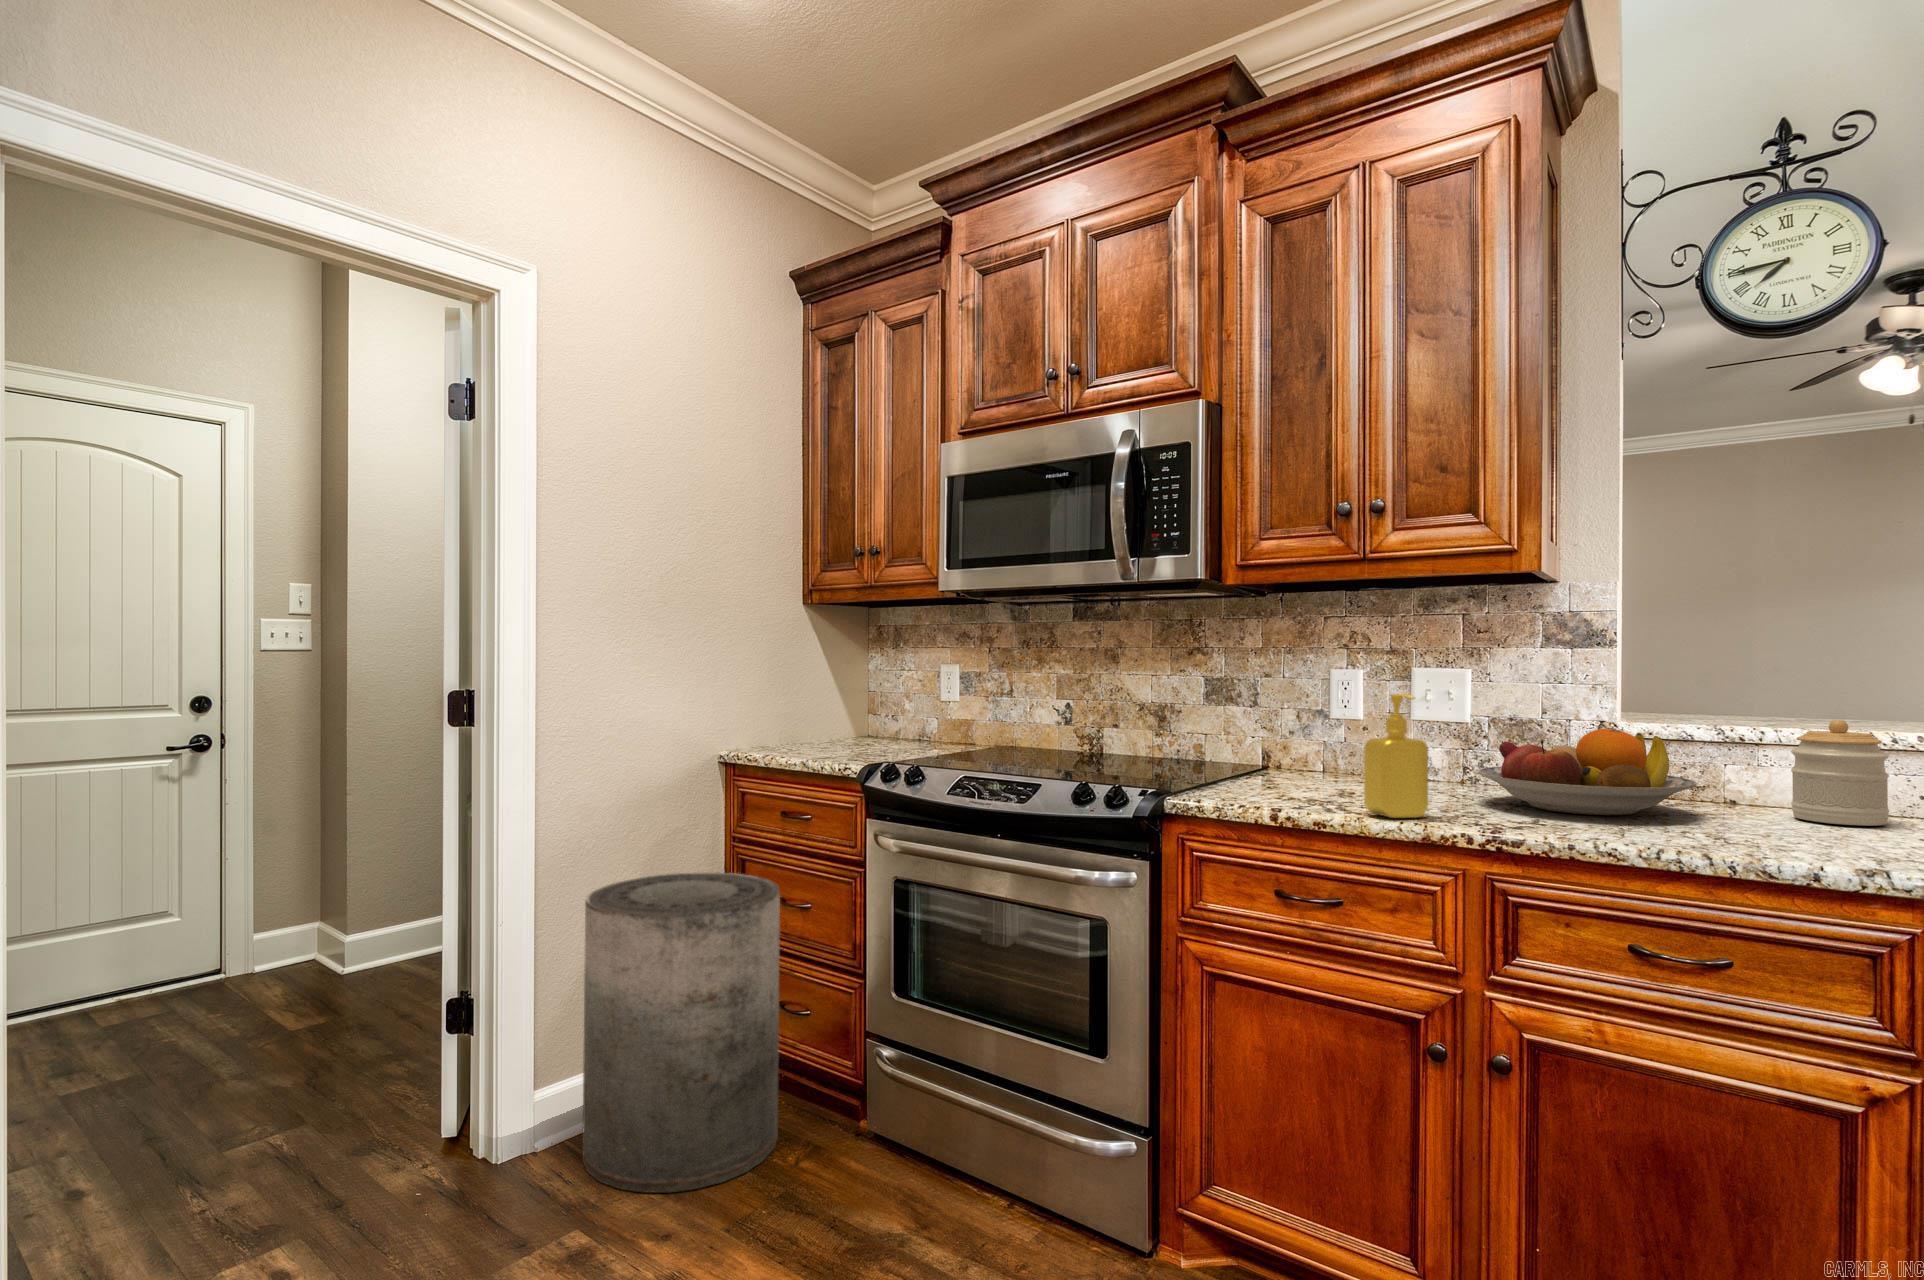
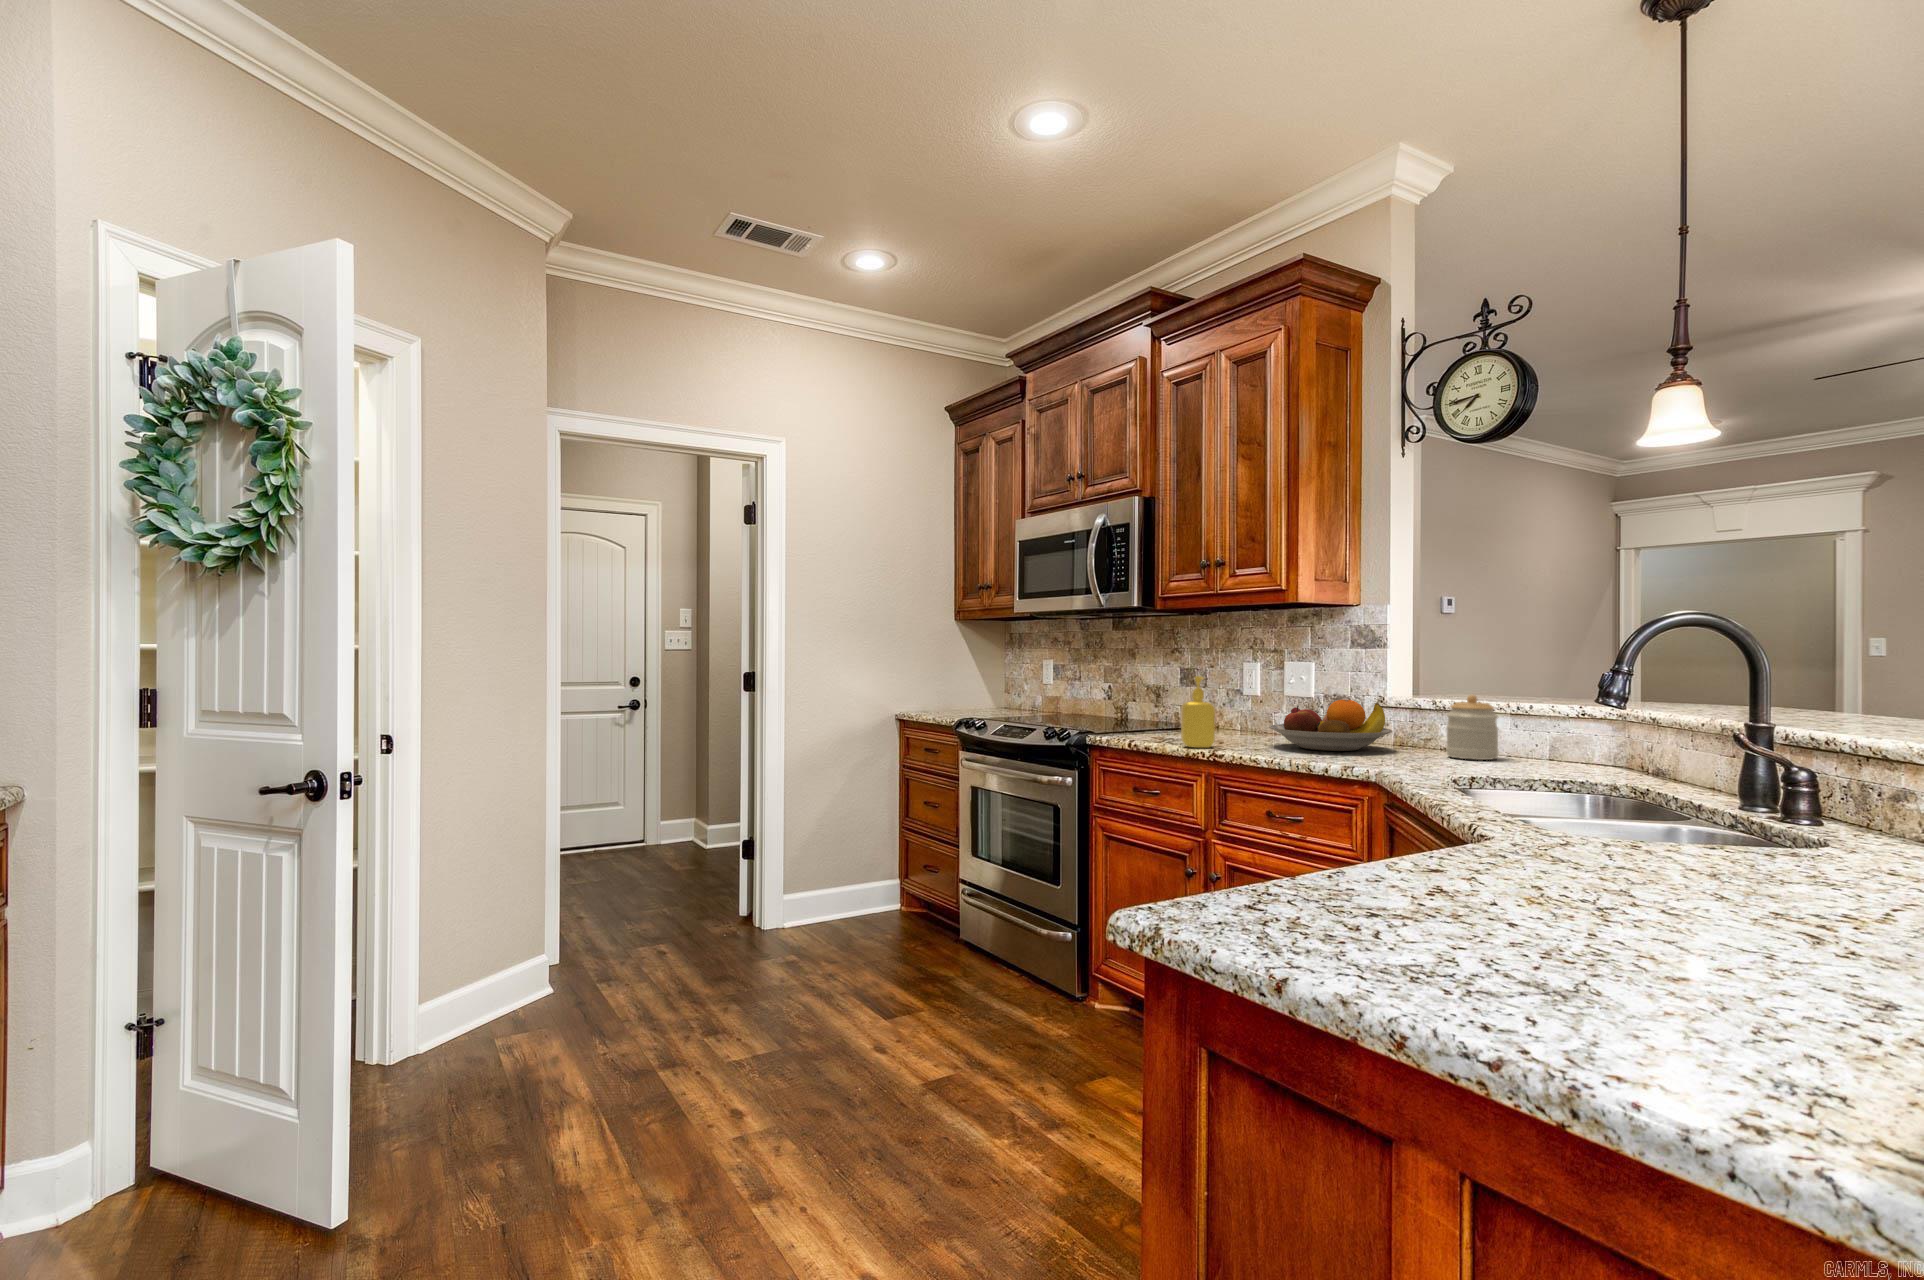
trash can: present [582,872,780,1193] -> none [804,781,912,947]

